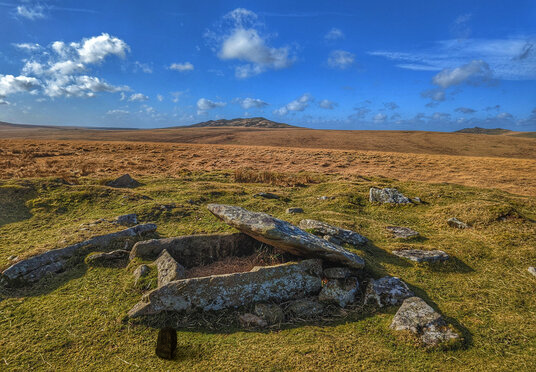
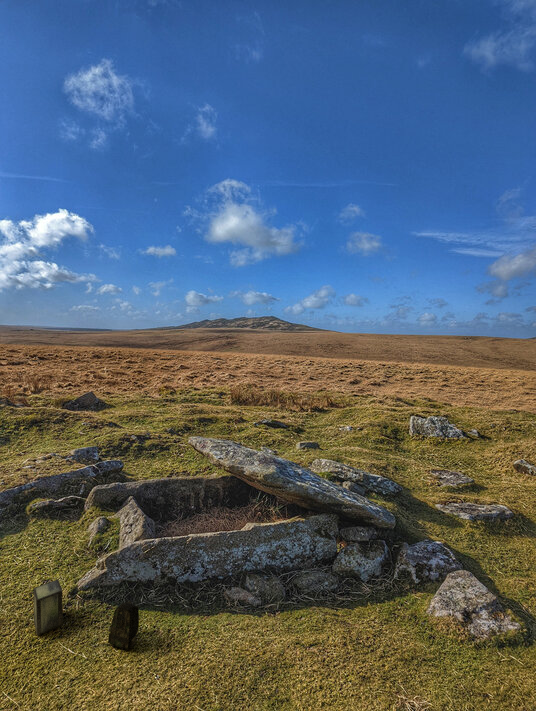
storage box: none [94,311,120,351] -> present [33,579,63,636]

